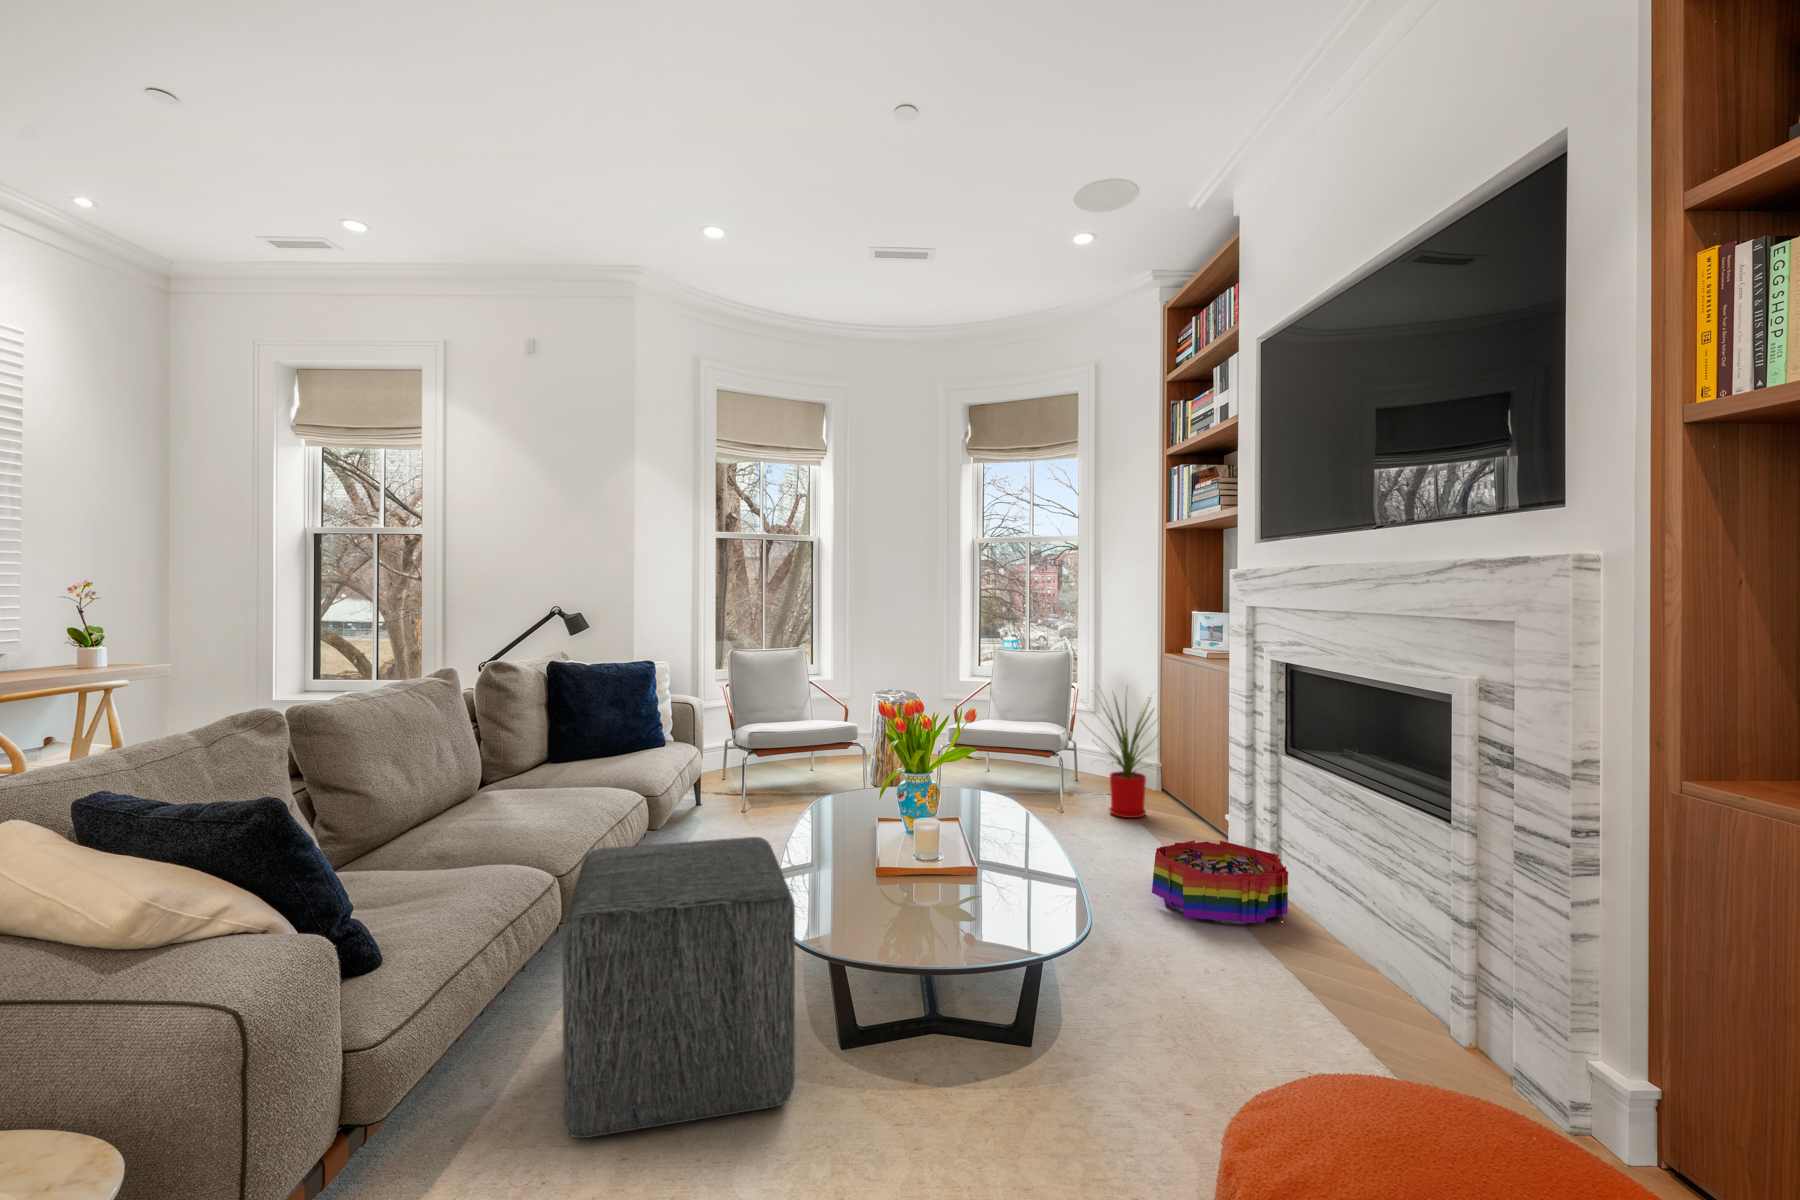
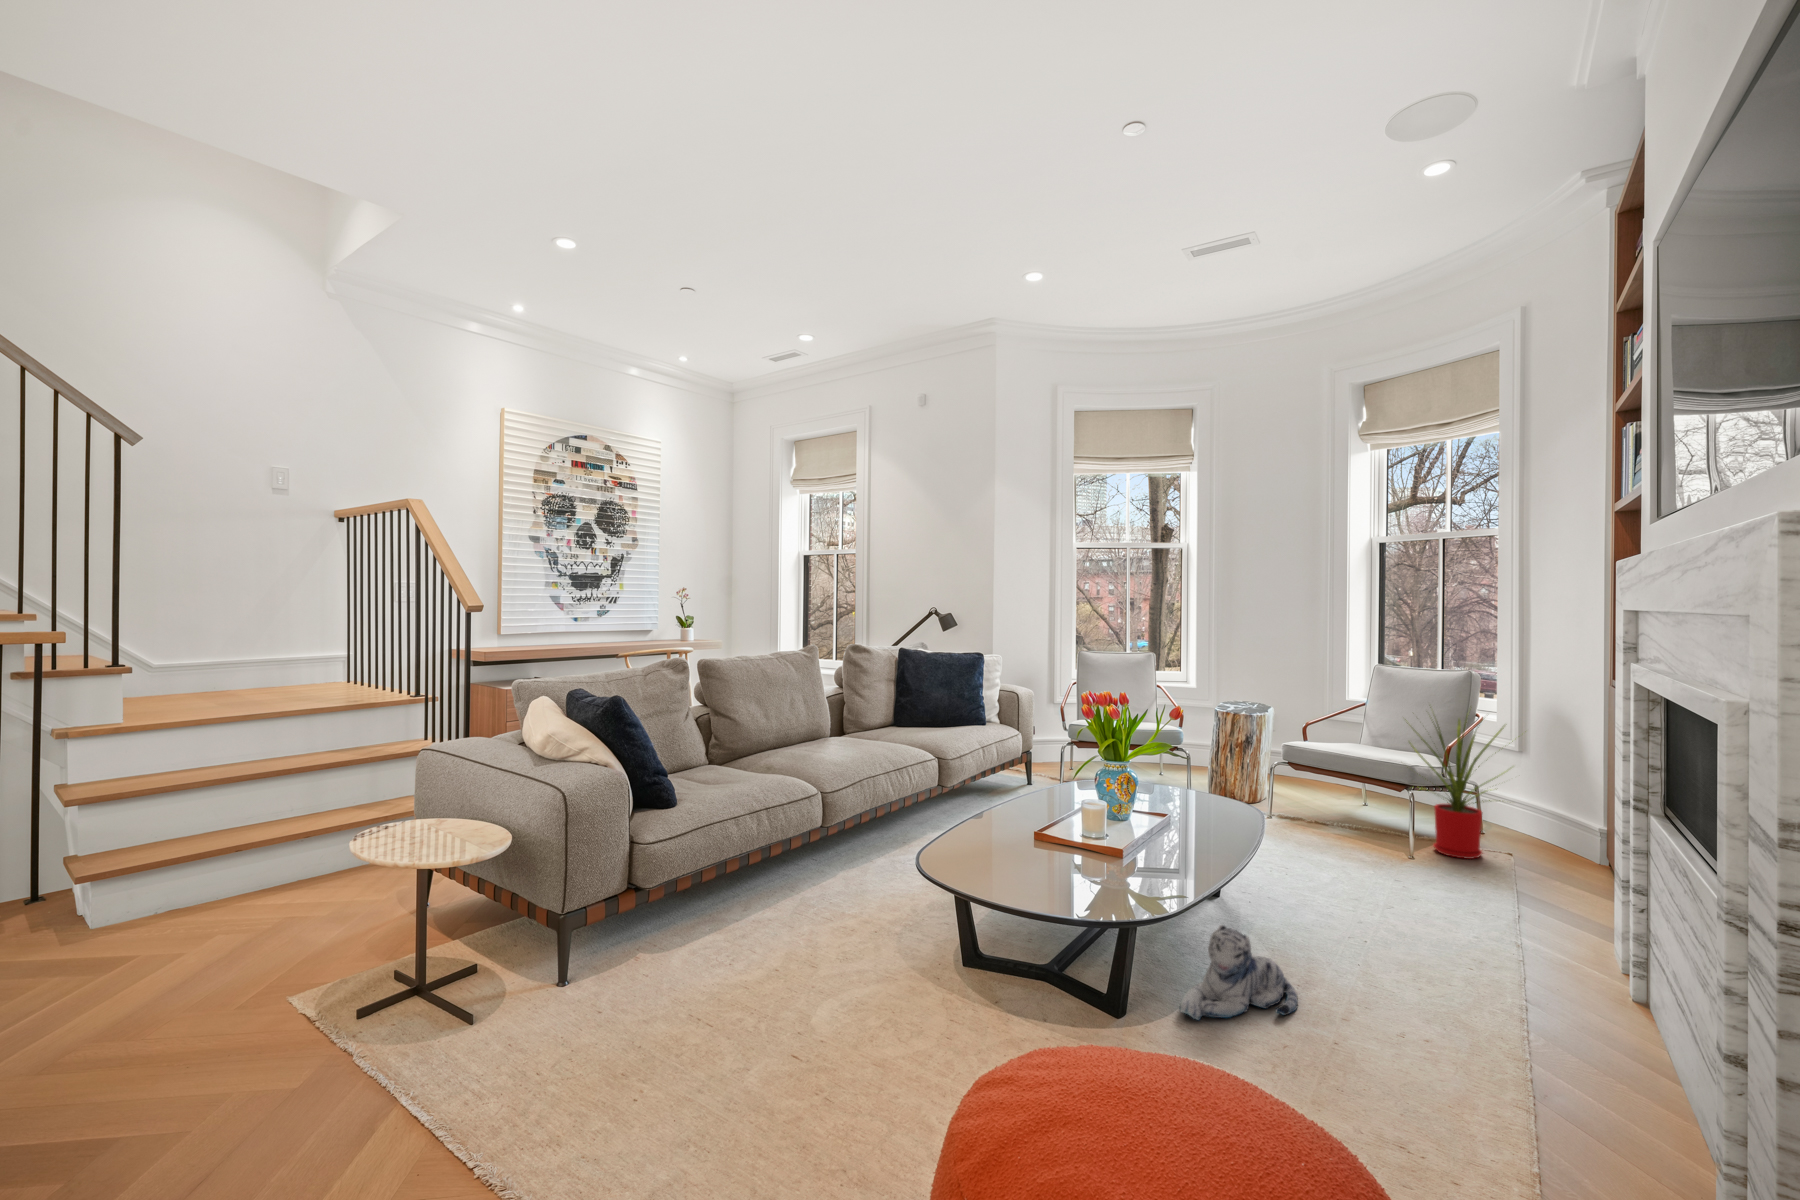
ottoman: present [563,837,795,1138] -> none [751,769,929,958]
storage bin: present [1152,840,1288,924] -> none [1360,875,1536,979]
plush toy: none [1126,937,1213,1048] -> present [1180,925,1298,1020]

